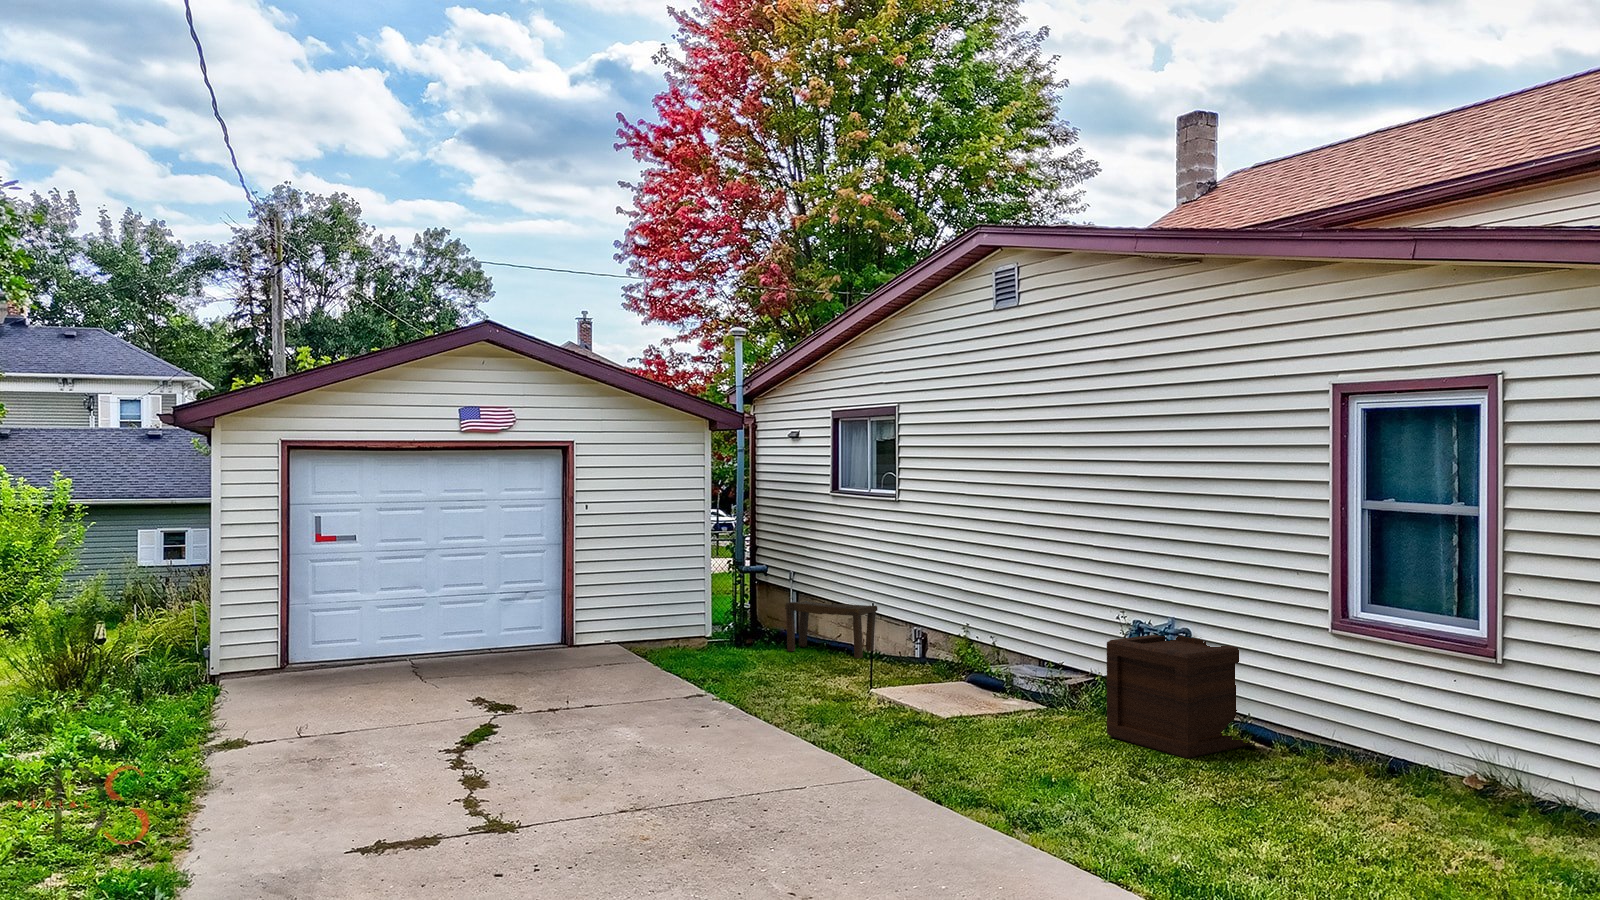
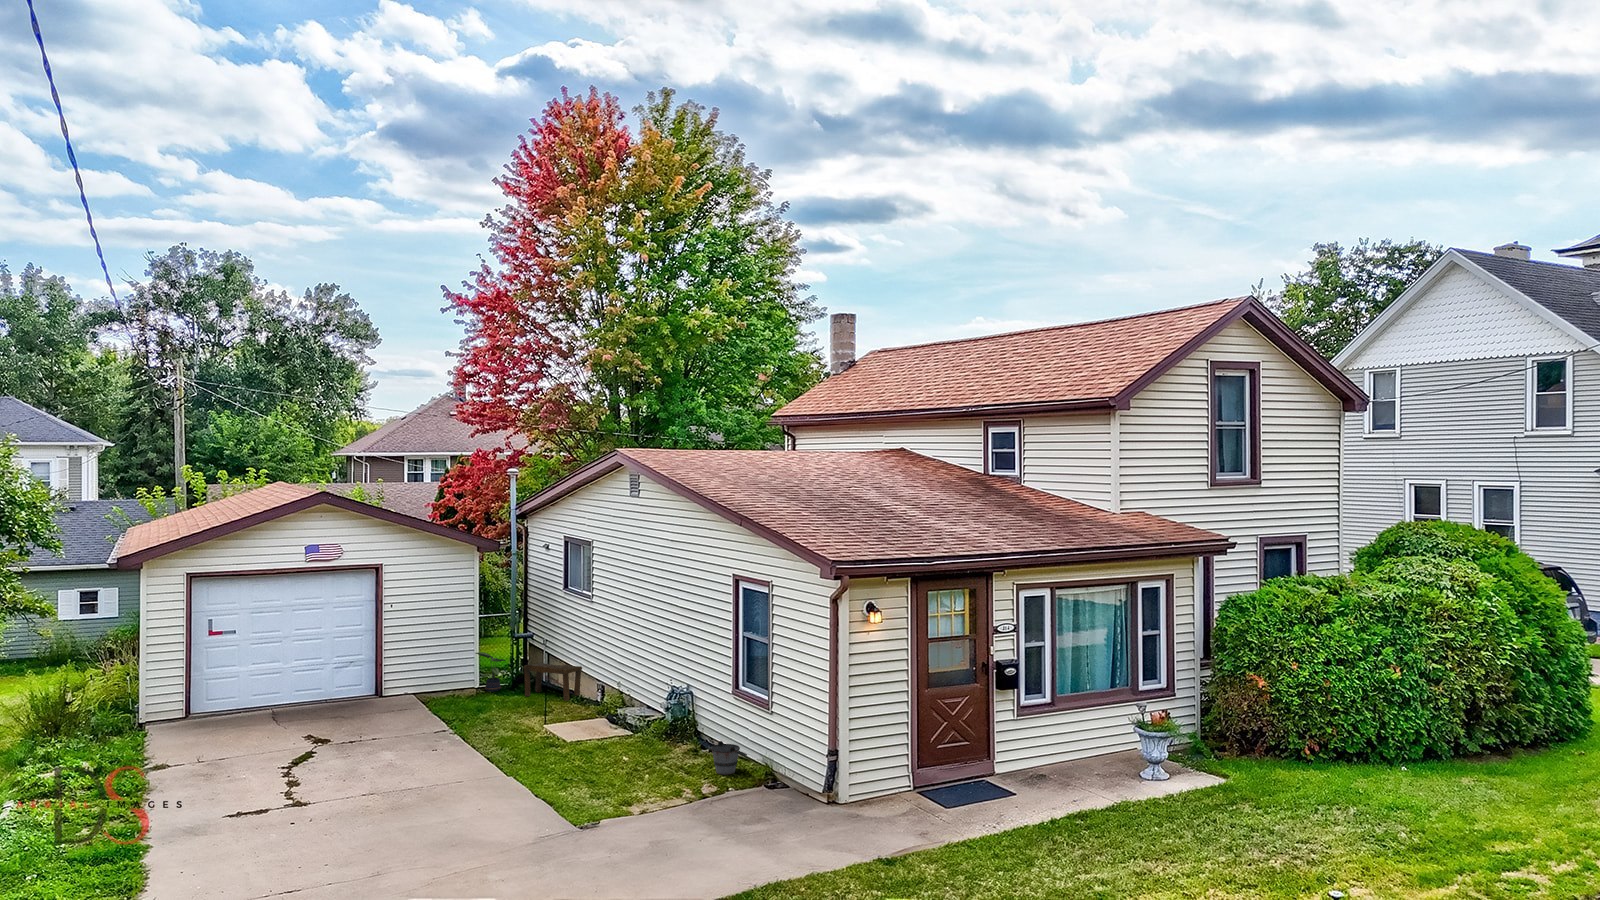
potted plant: none [705,585,752,645] -> present [476,652,505,692]
wooden crate: present [1107,635,1253,759] -> none [648,693,718,762]
bucket: none [1299,718,1380,788] -> present [711,741,747,775]

